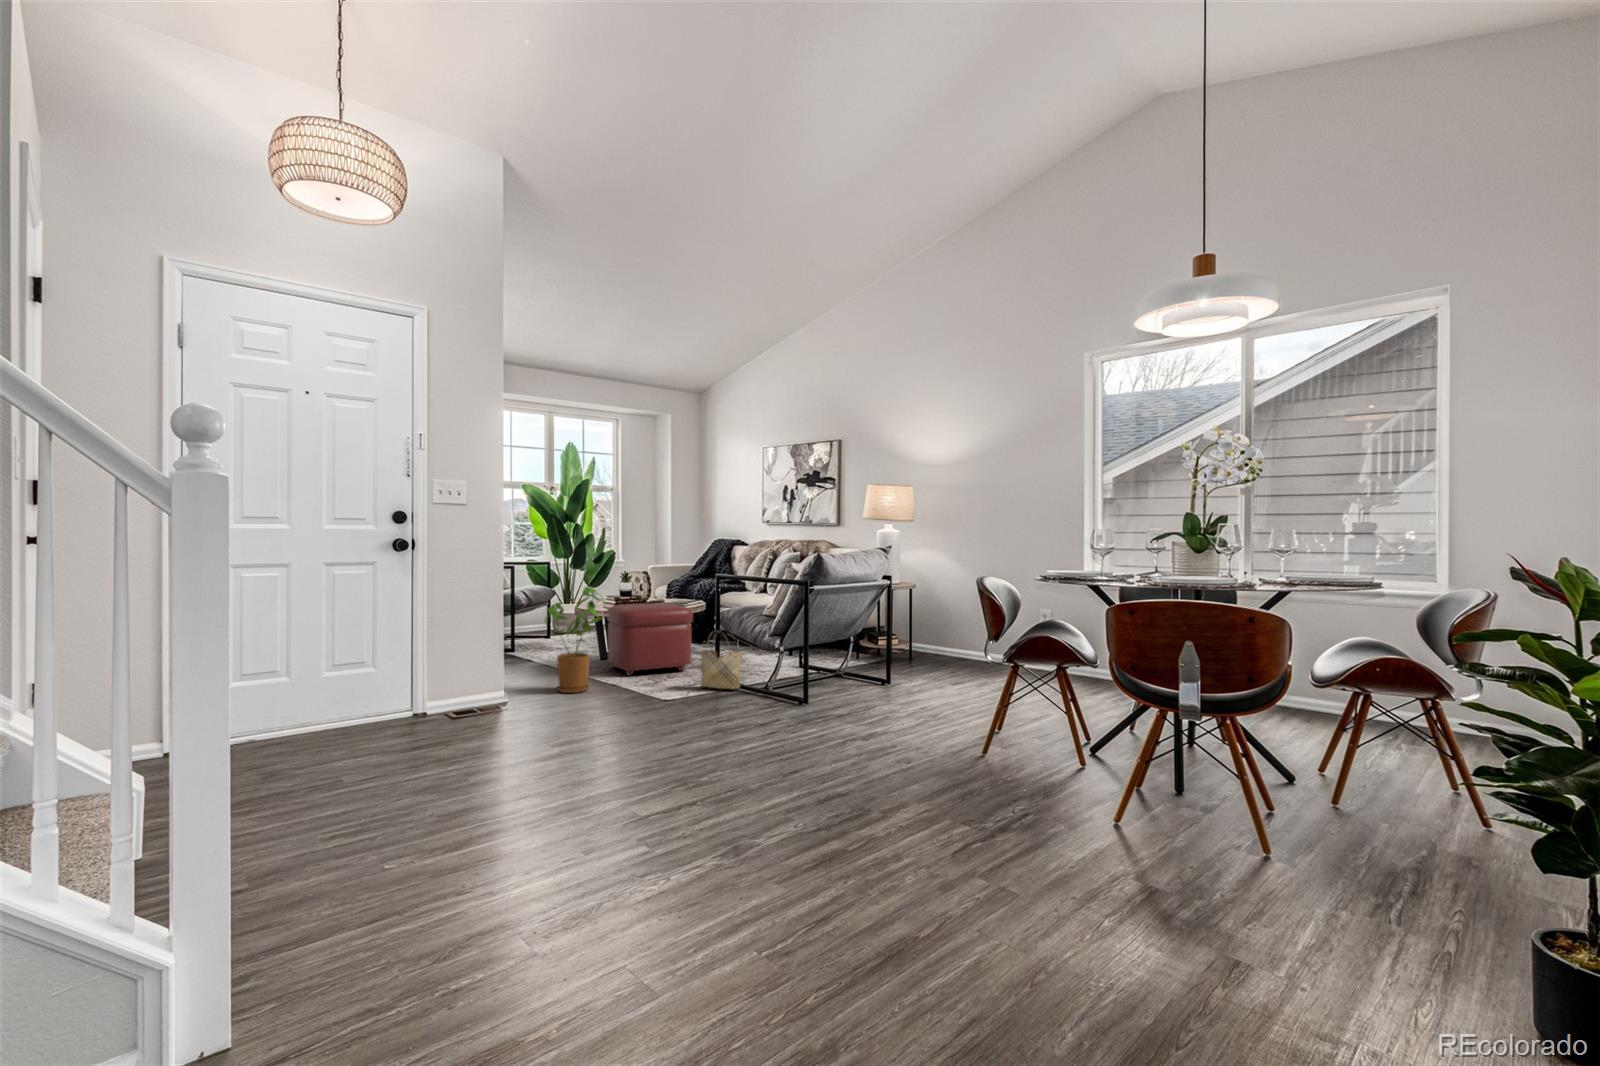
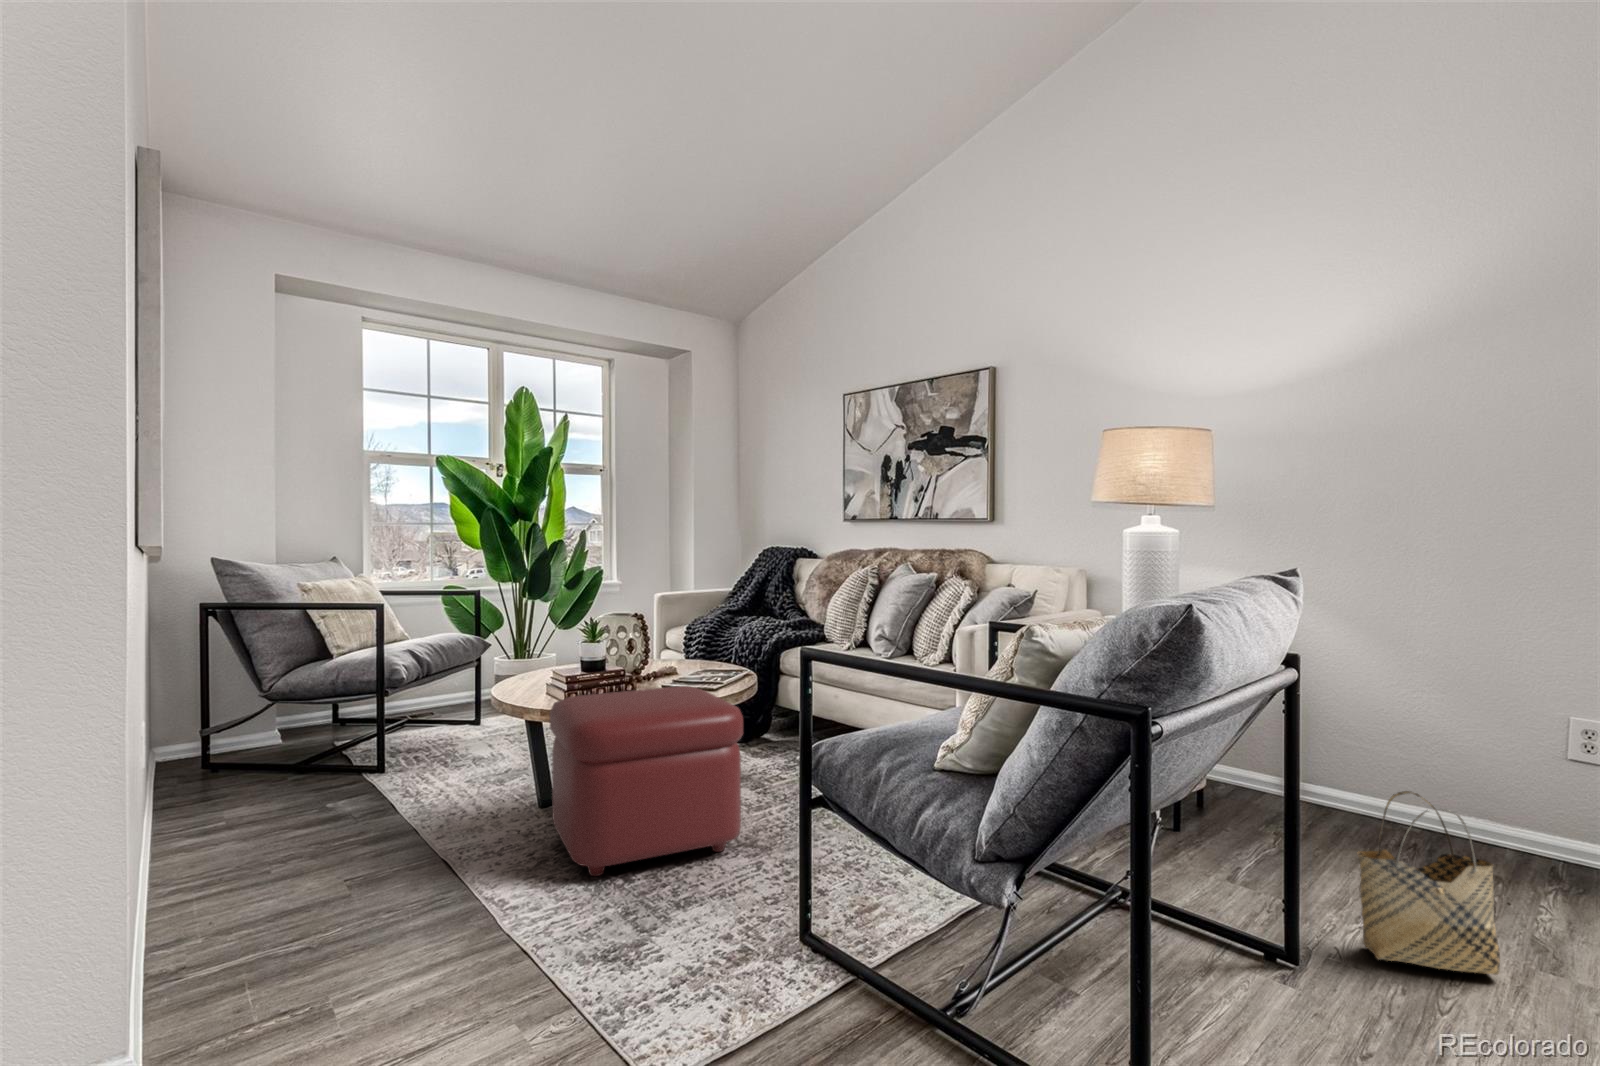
house plant: present [545,587,604,693] -> none [349,681,520,989]
woven basket: present [700,641,742,689] -> present [1357,791,1500,975]

